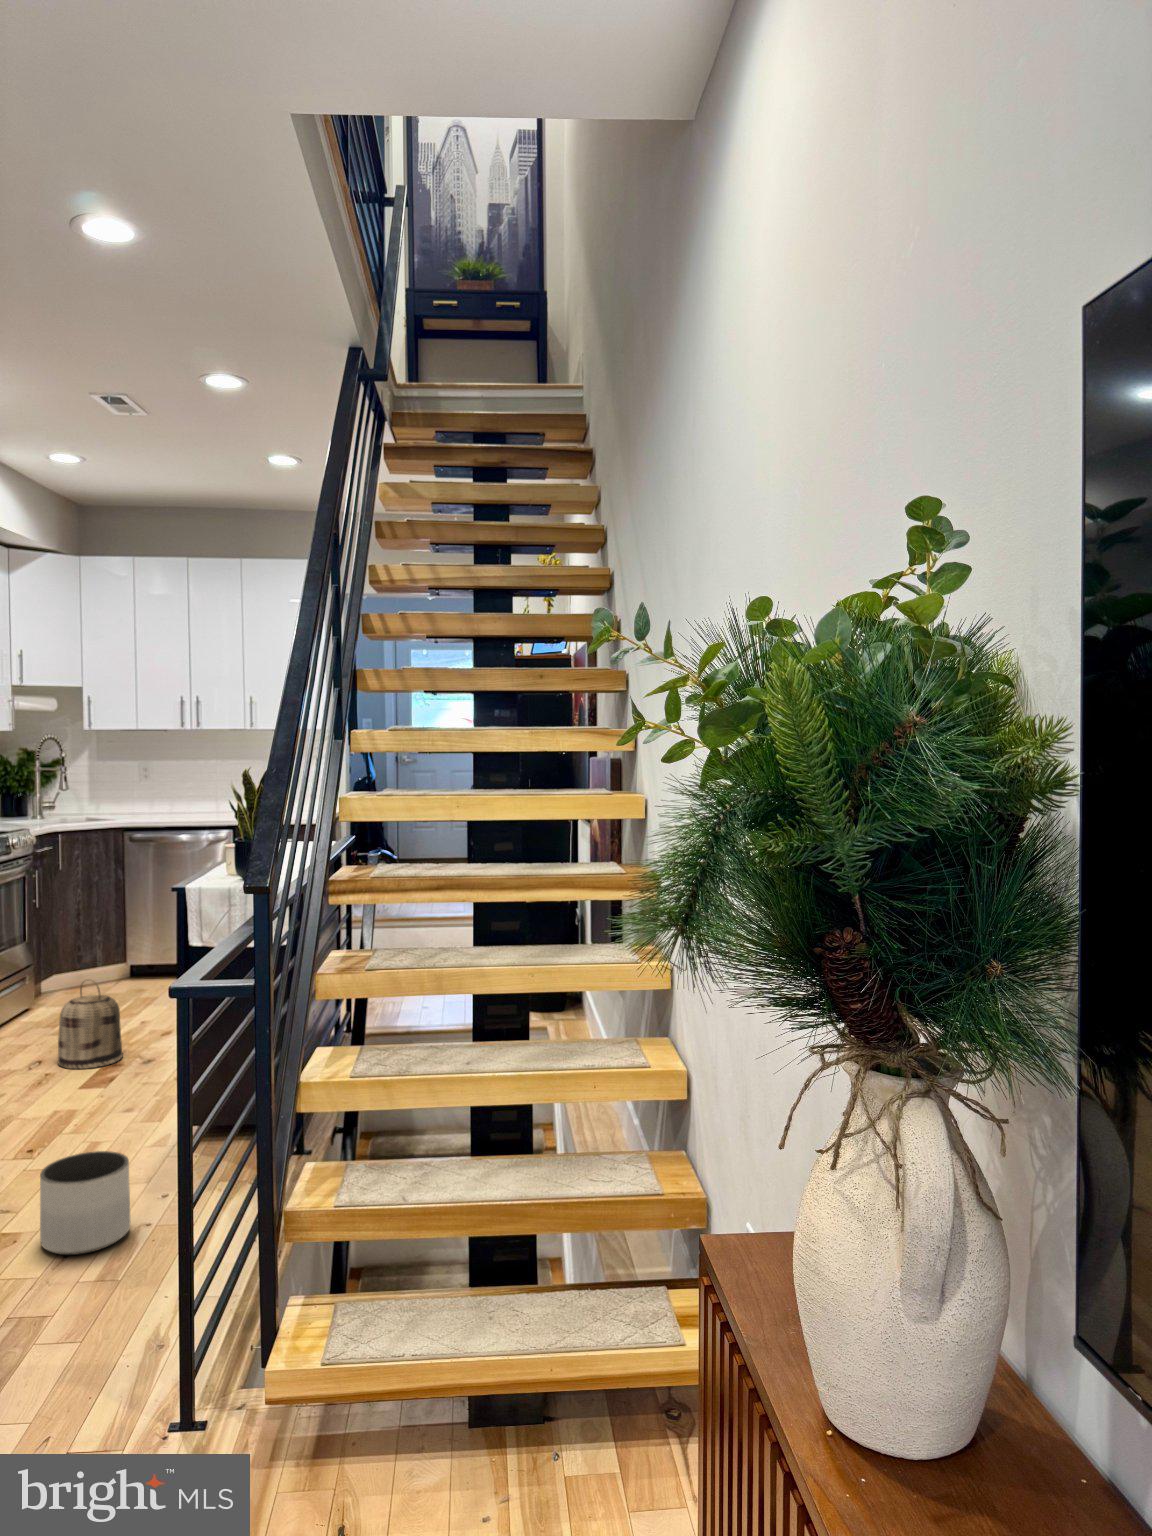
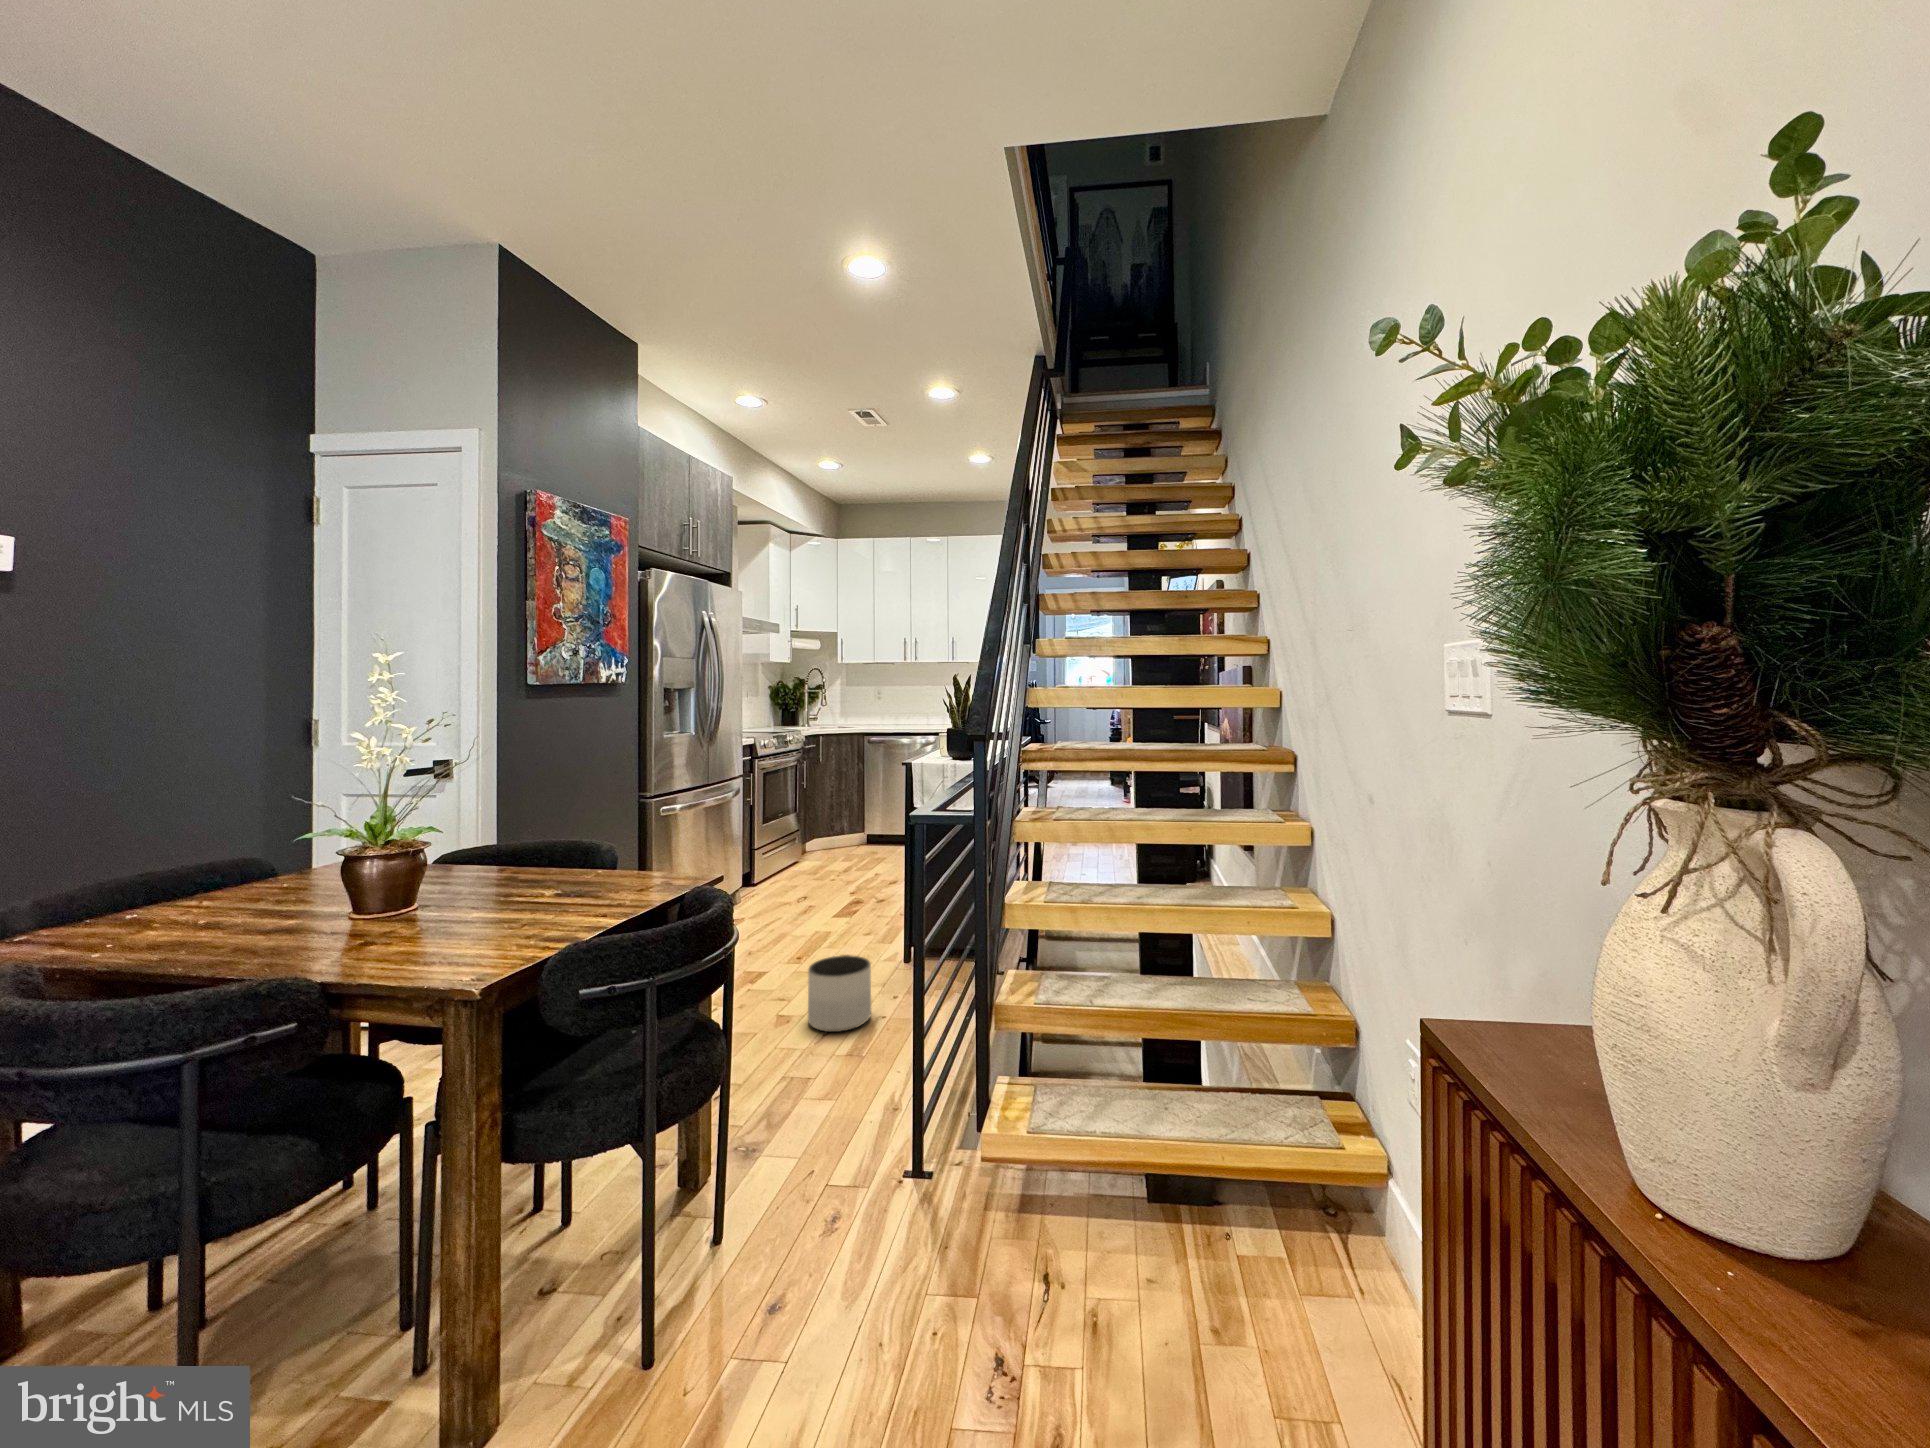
basket: present [58,980,123,1069] -> none [819,836,863,901]

